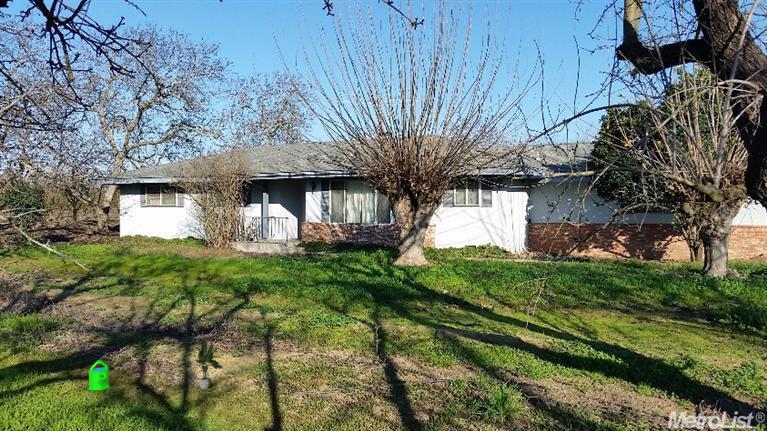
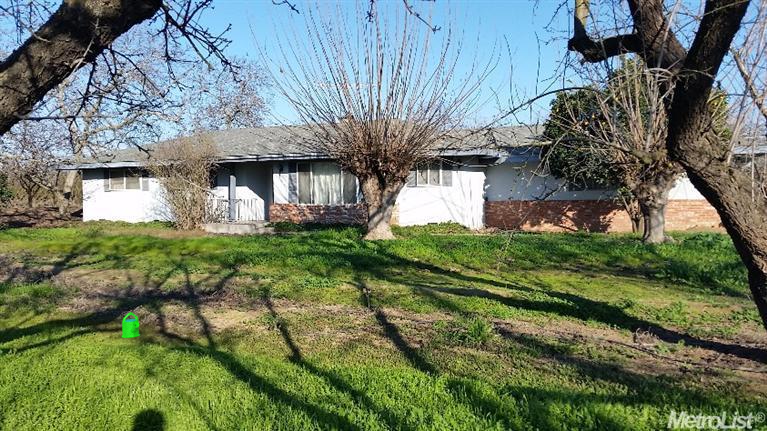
potted plant: present [195,339,223,389] -> none [213,291,242,334]

